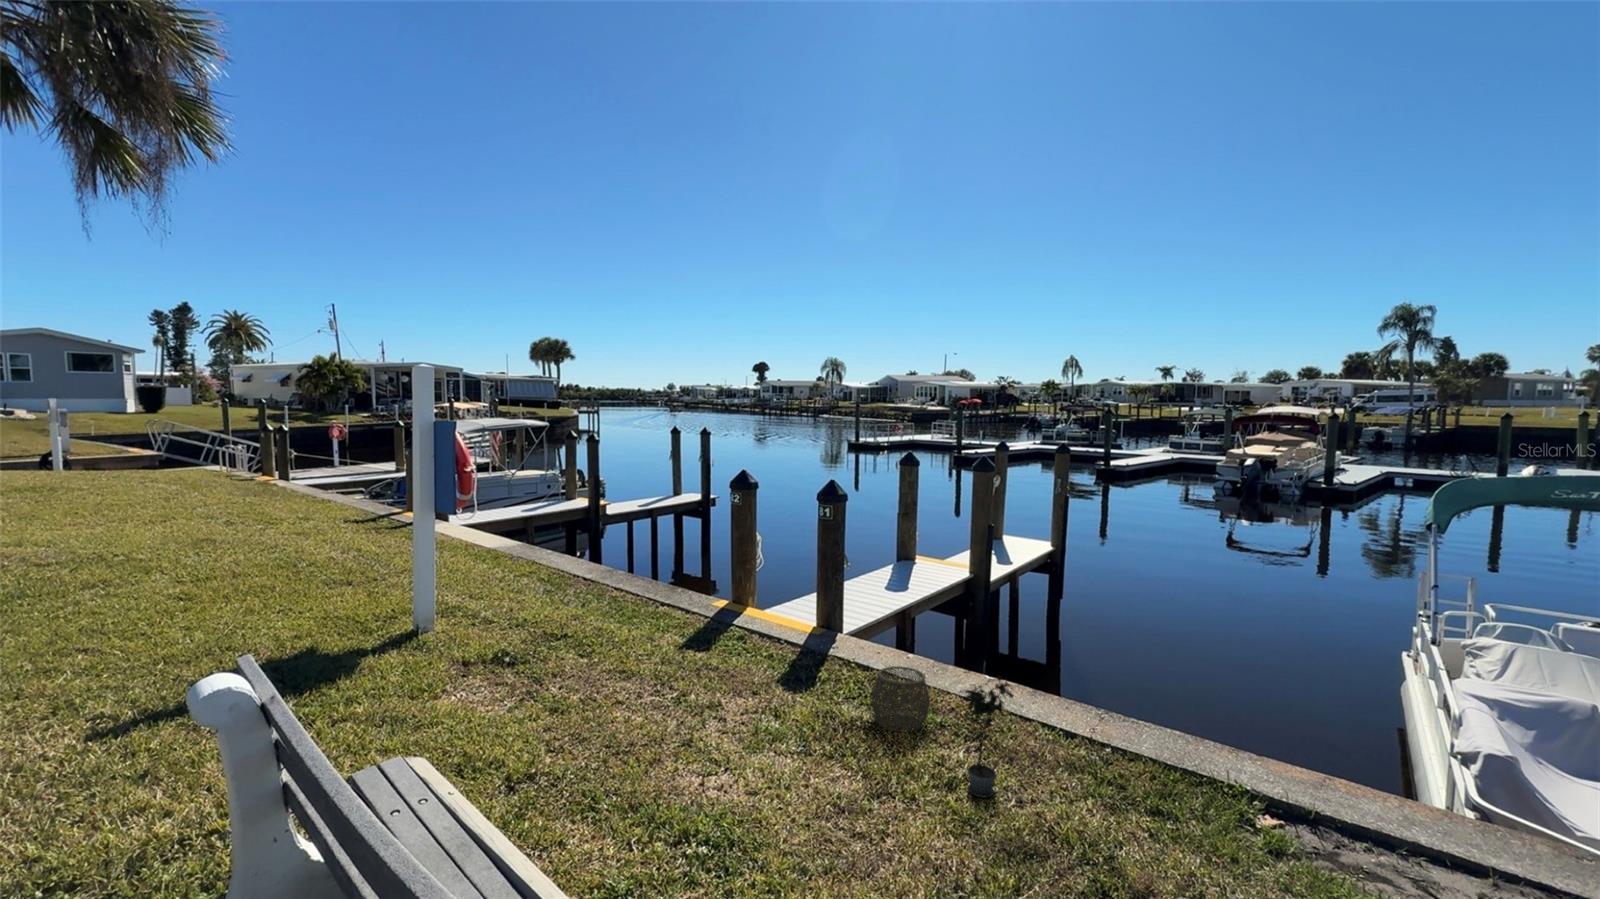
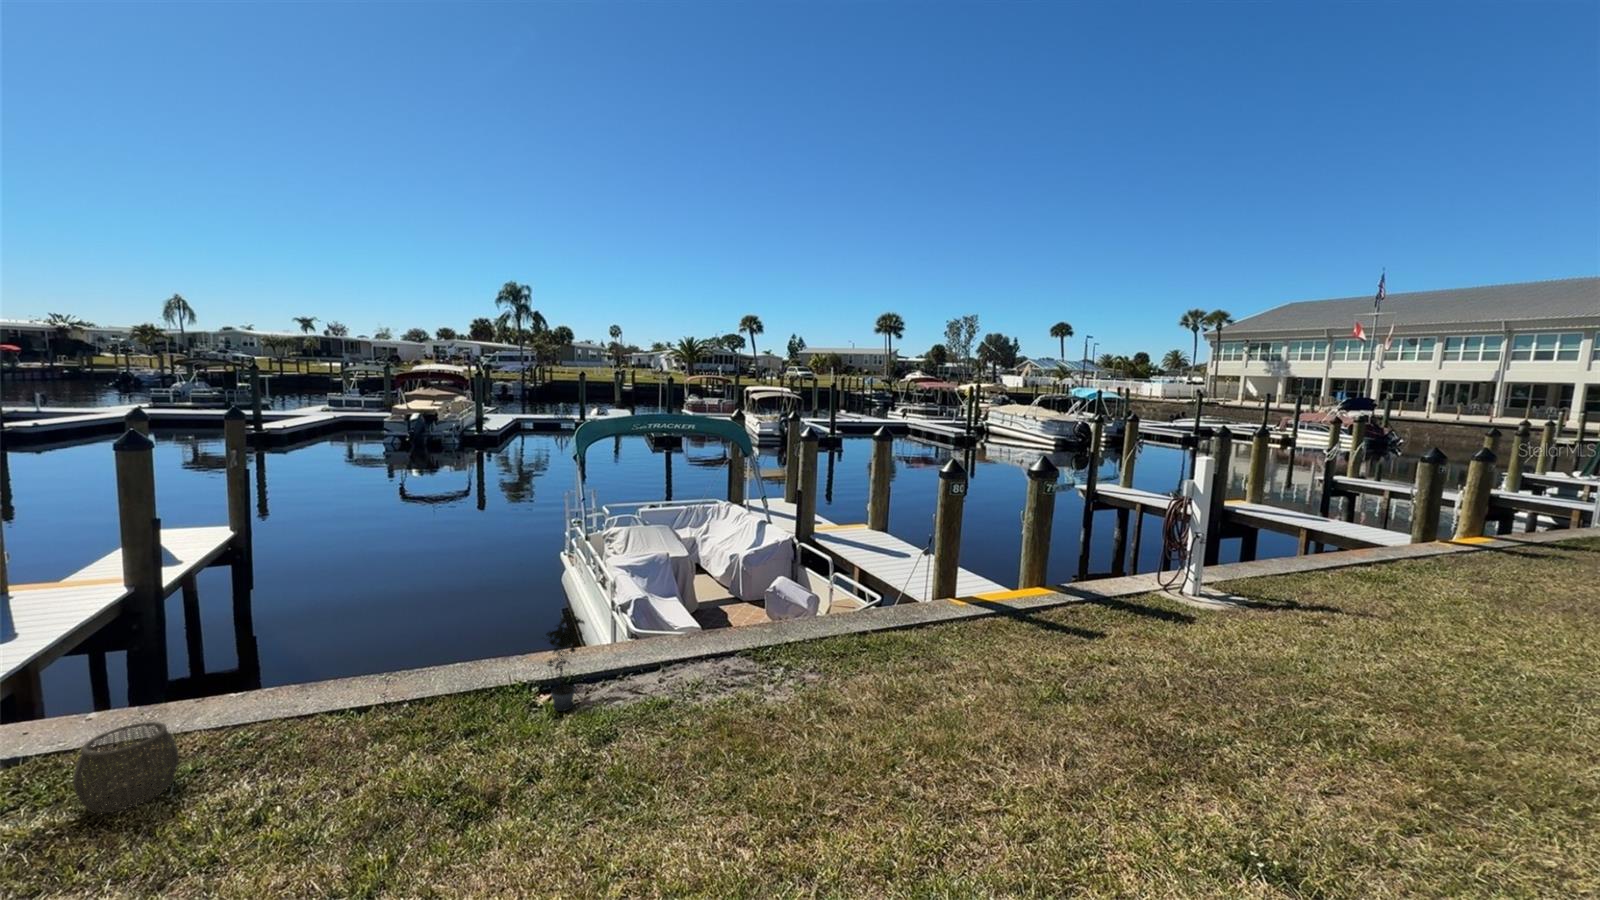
potted plant: present [960,676,1014,797] -> present [546,612,584,711]

